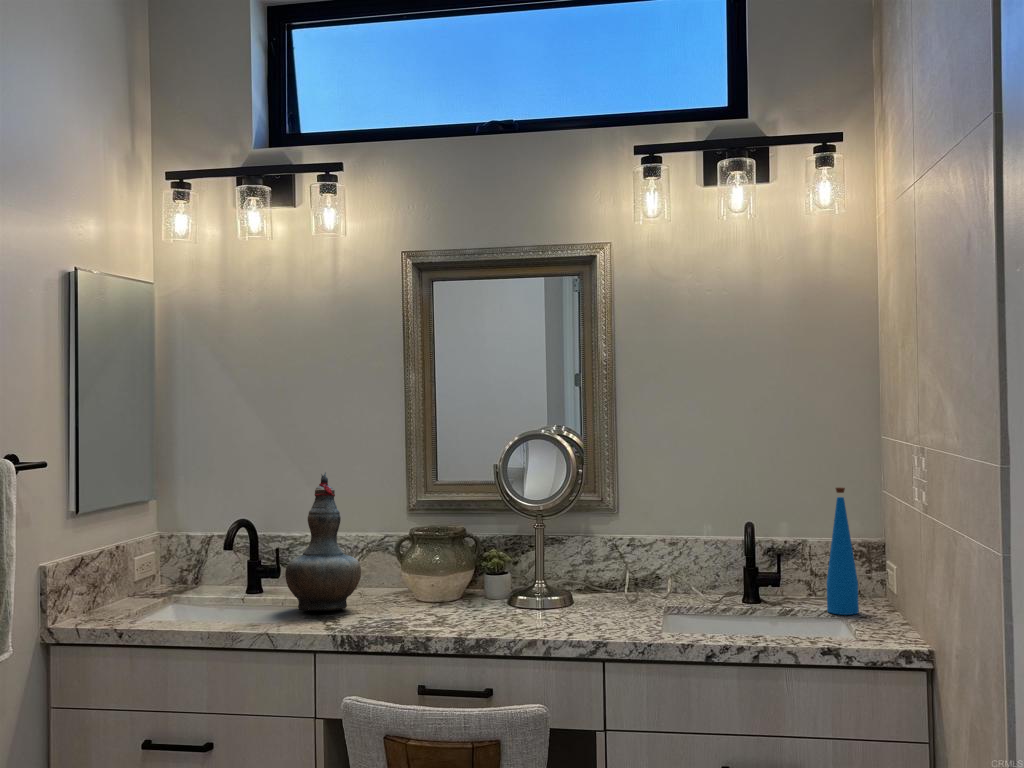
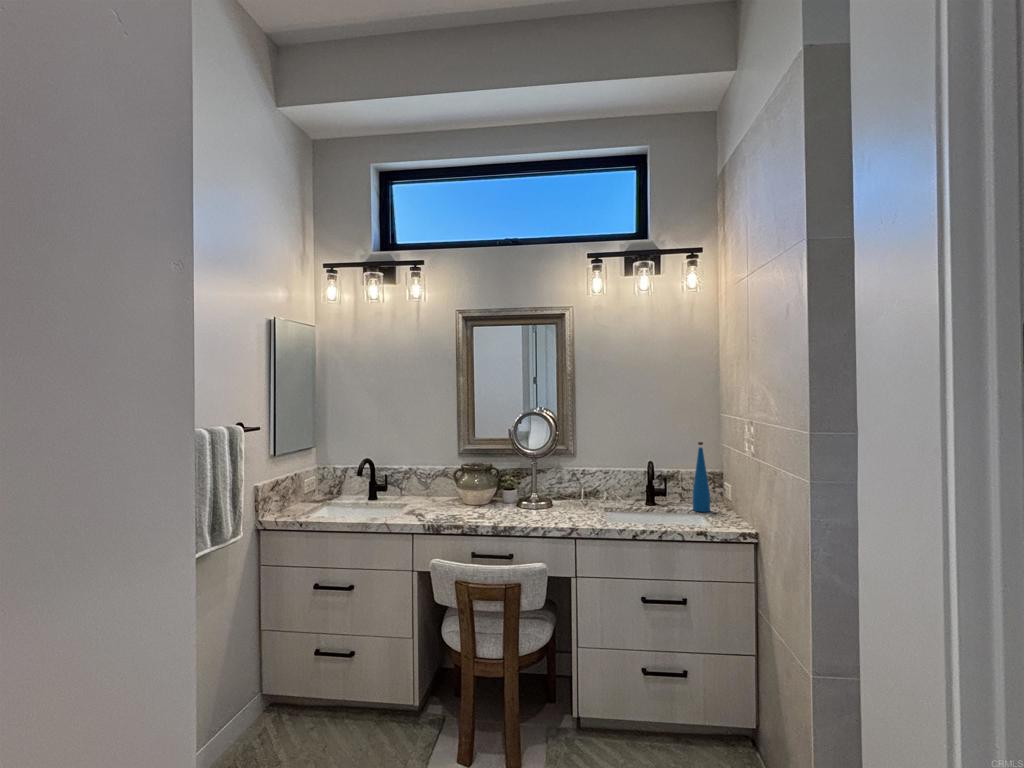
decorative vase: present [285,472,361,611] -> none [393,433,435,511]

